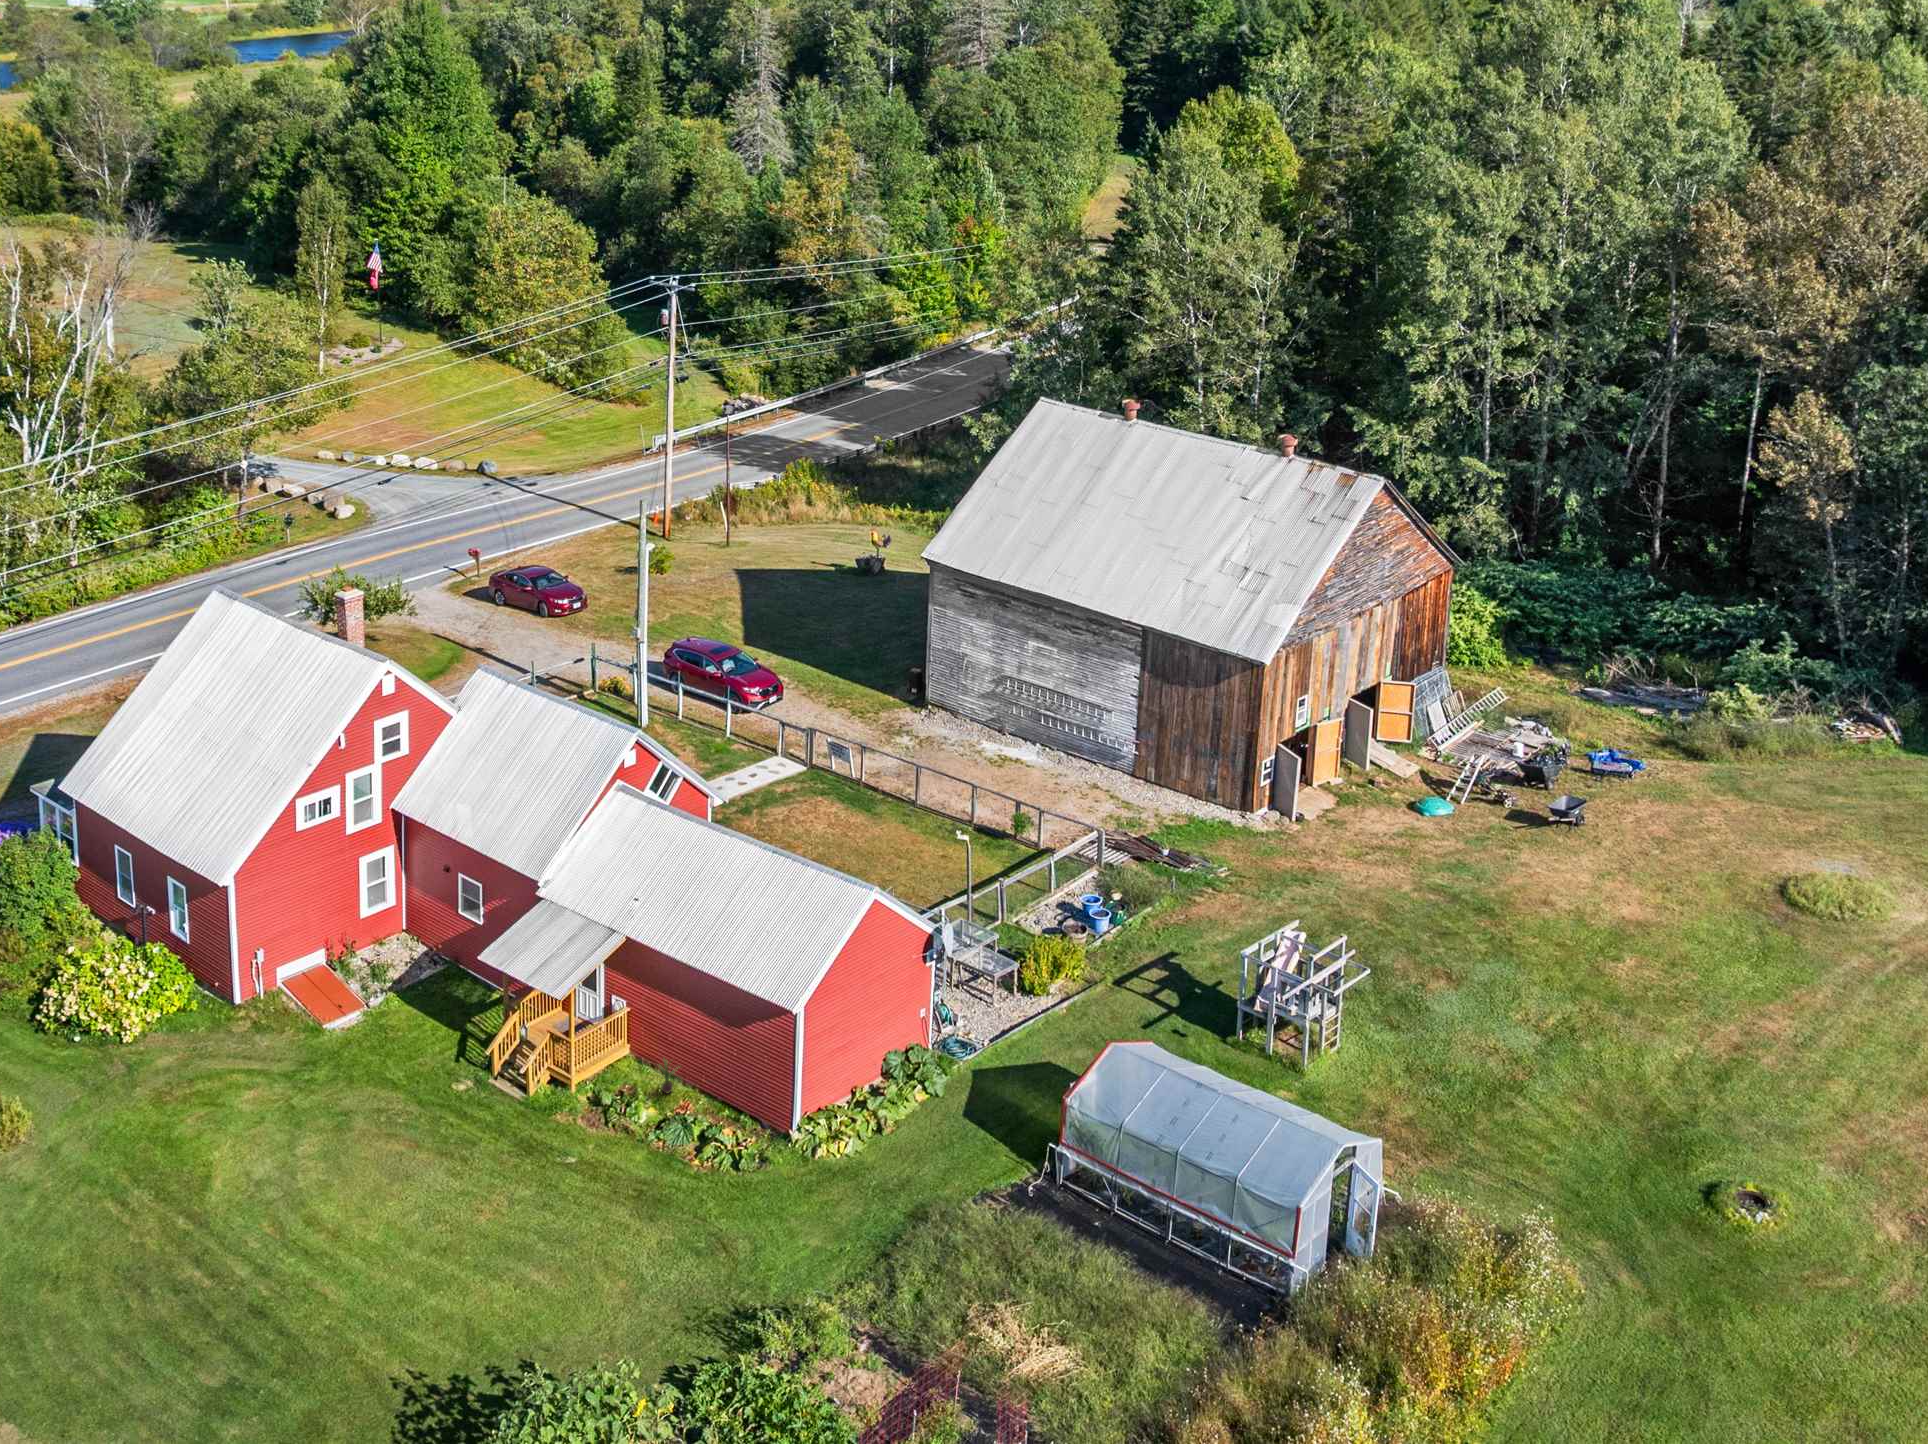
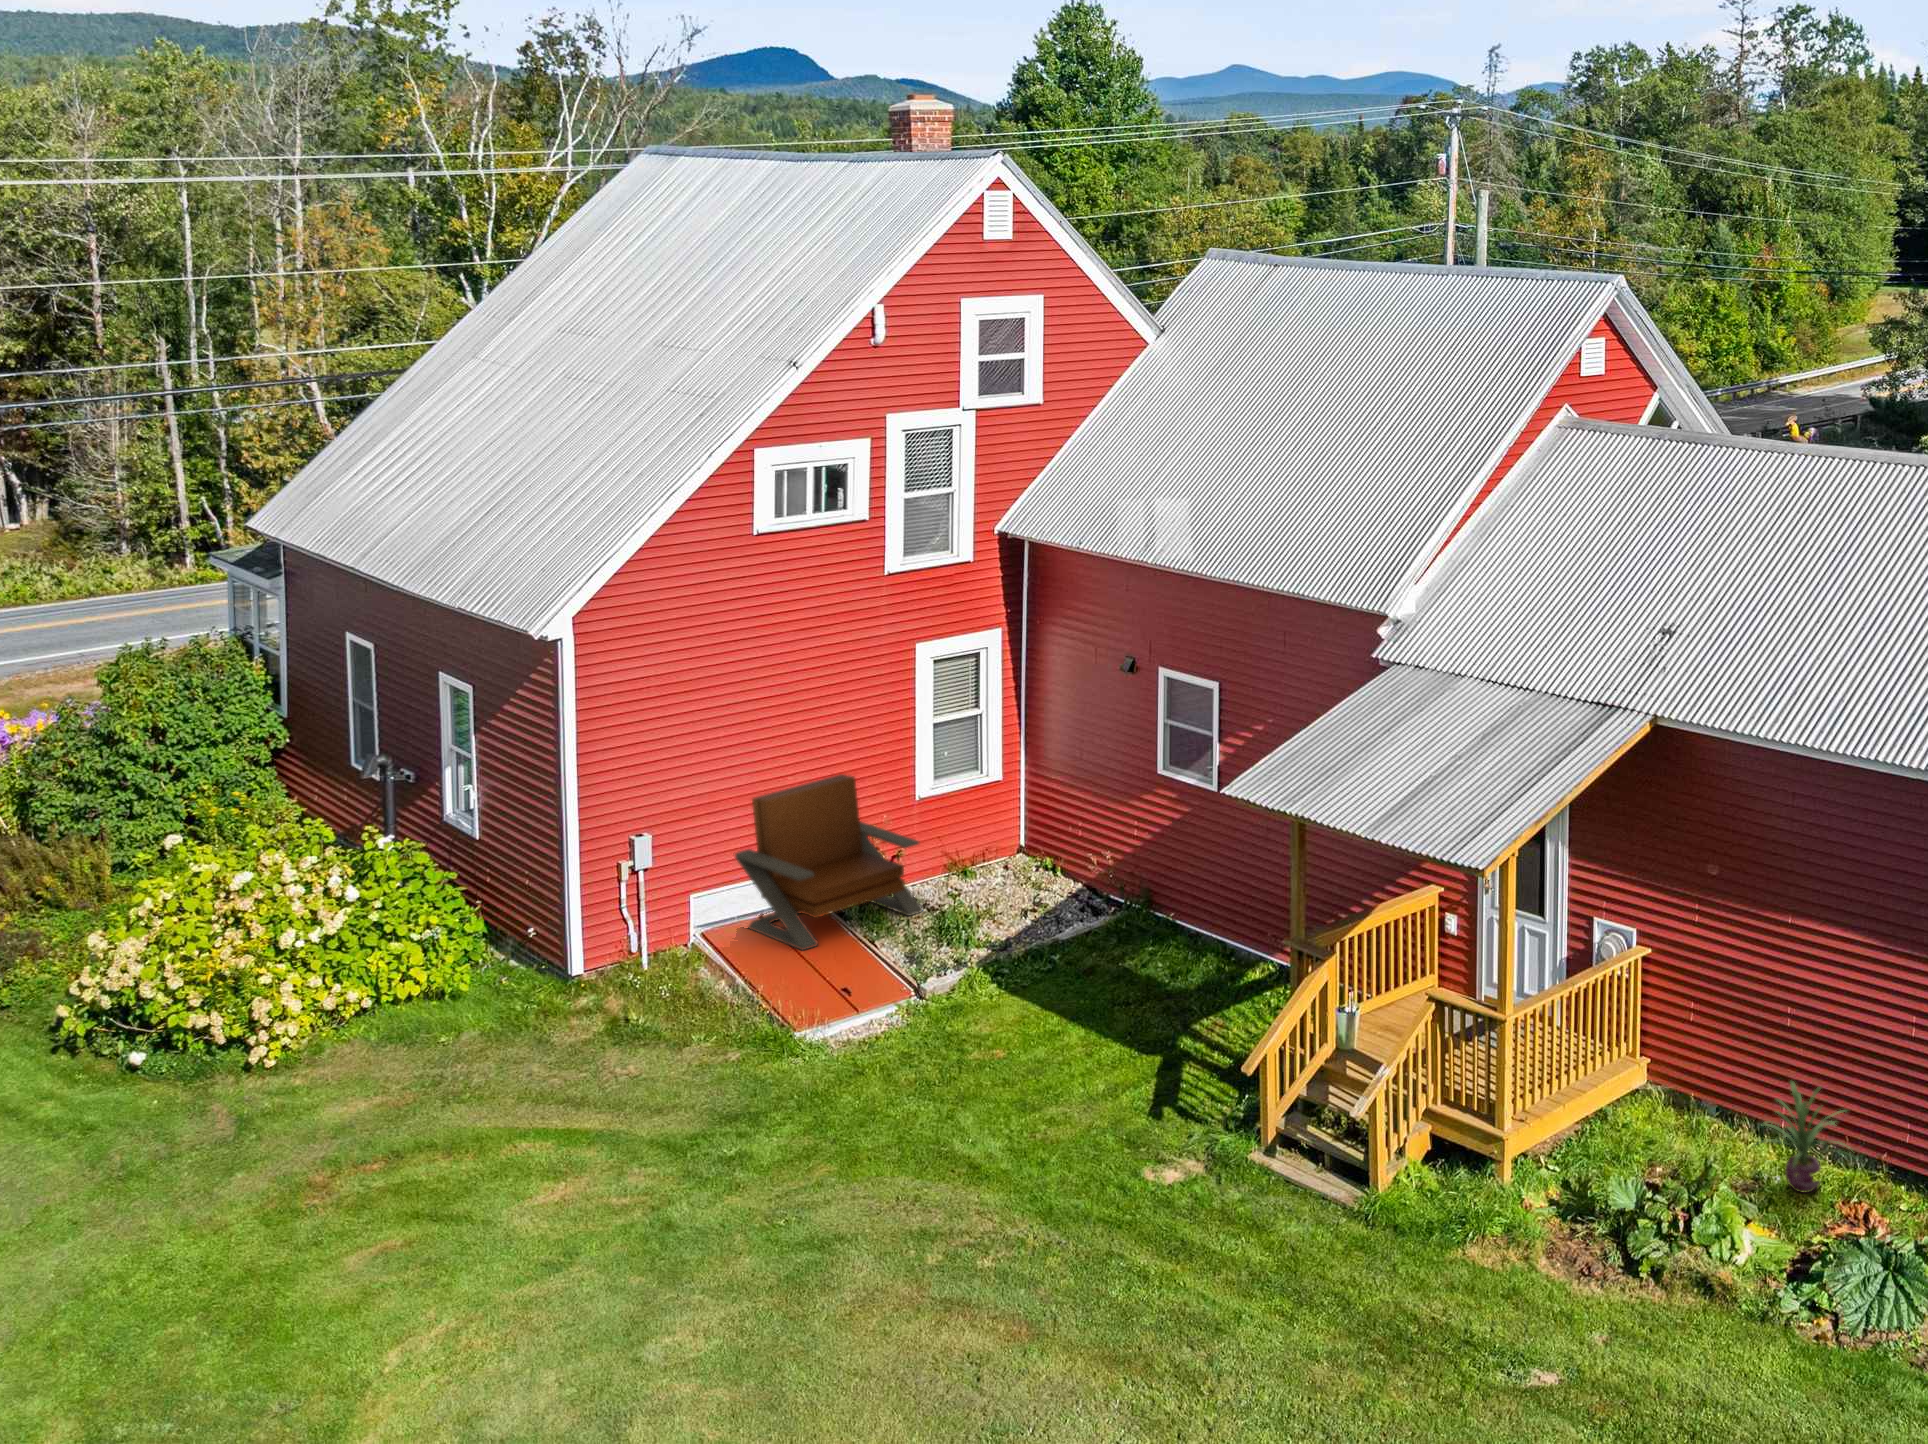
lounge chair: none [293,913,366,989] -> present [735,774,923,950]

